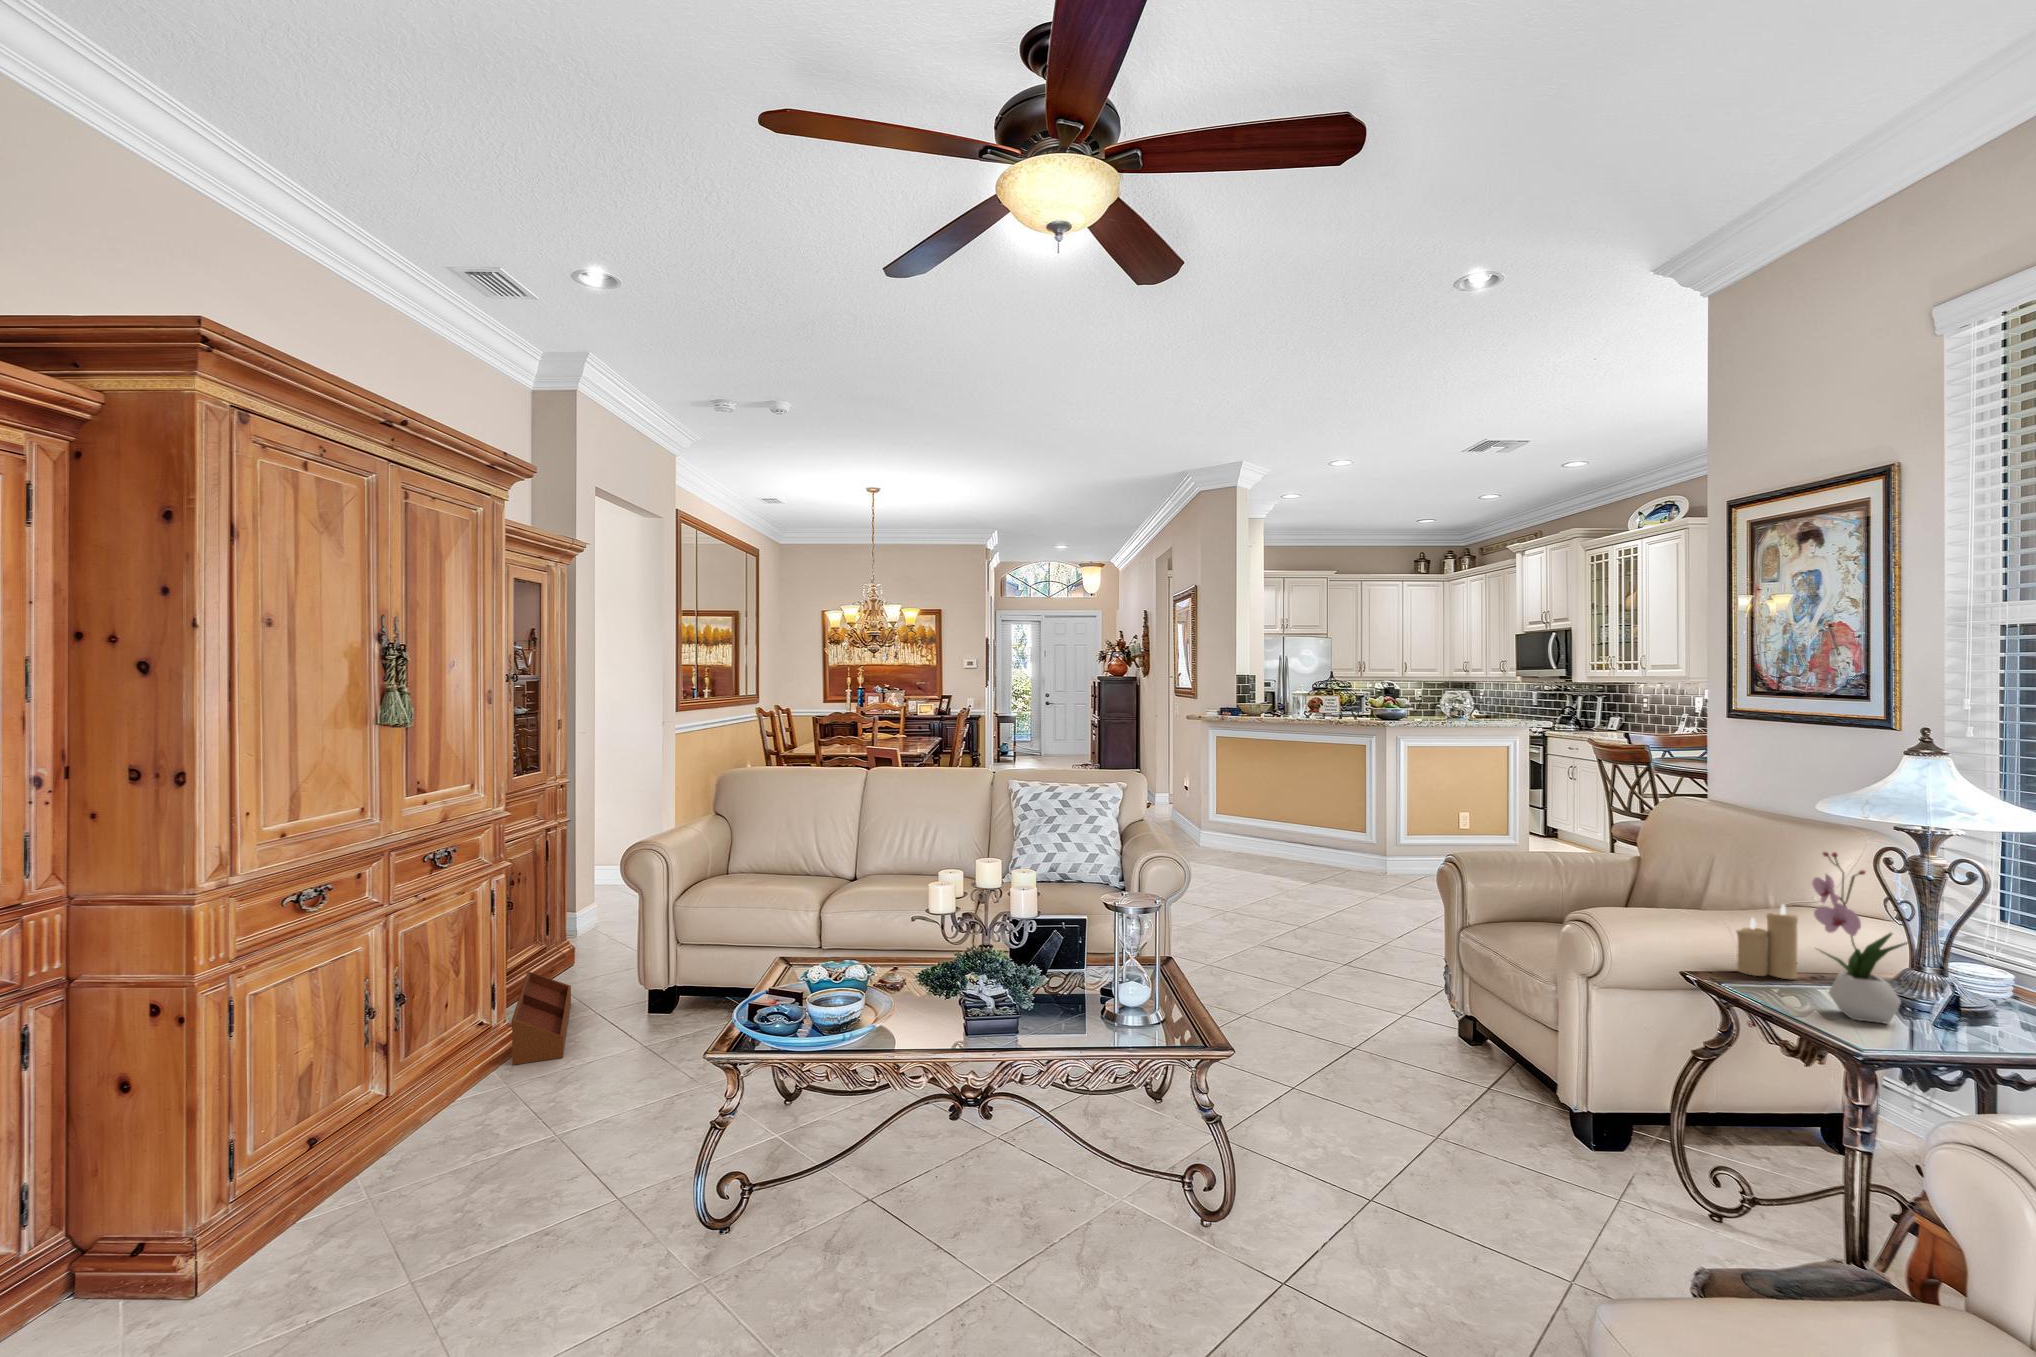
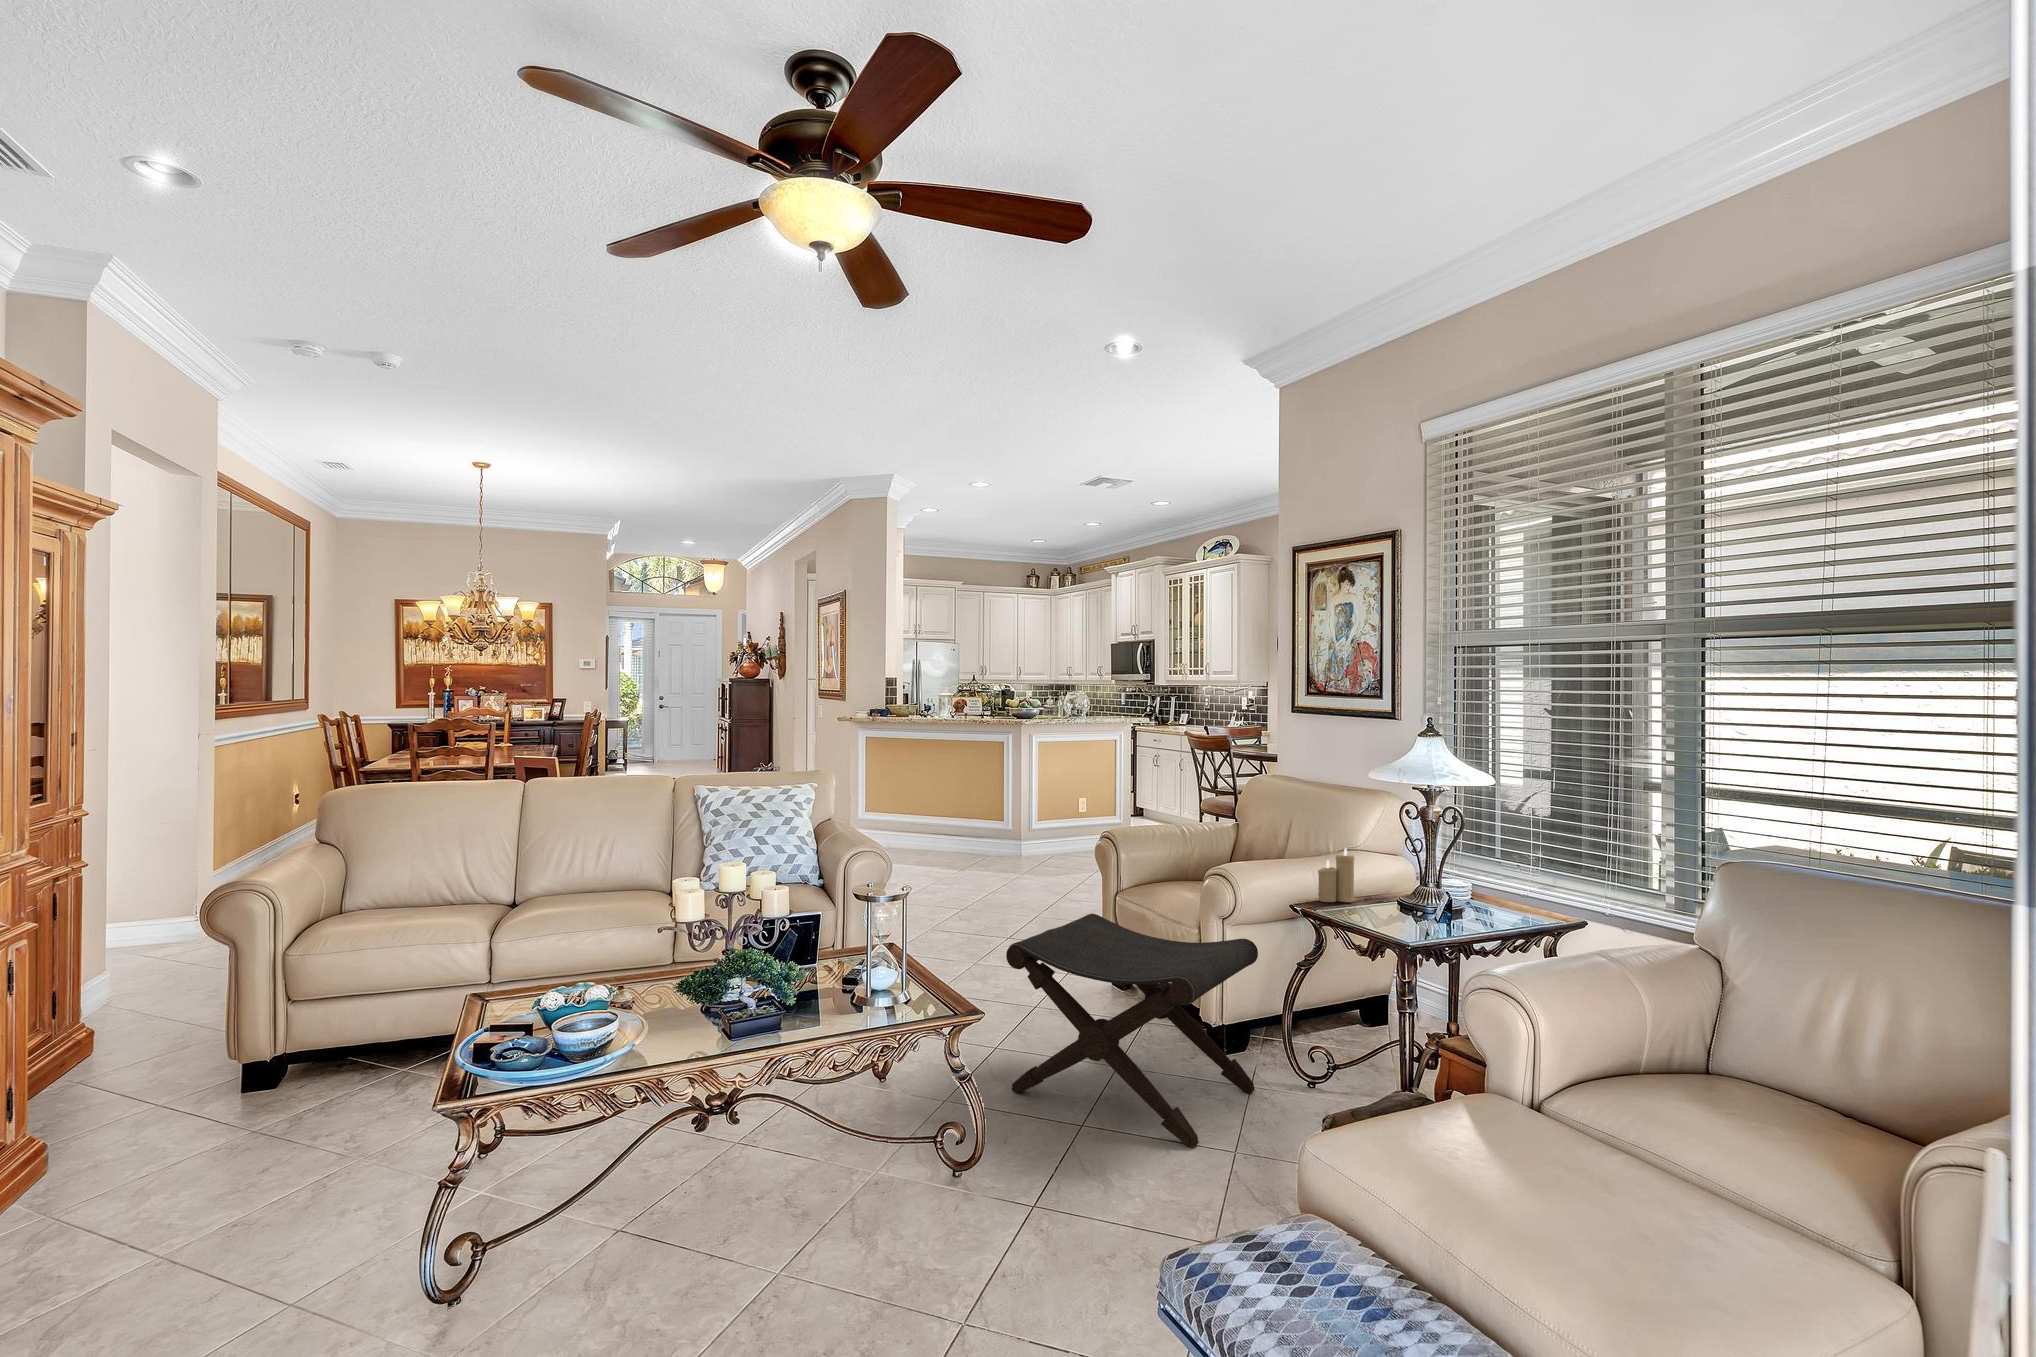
flower arrangement: present [1812,852,1908,1024] -> none [1368,807,1424,923]
footstool: none [1291,950,1632,1266] -> present [1006,914,1258,1147]
storage bin: present [511,972,571,1065] -> none [34,1069,128,1189]

